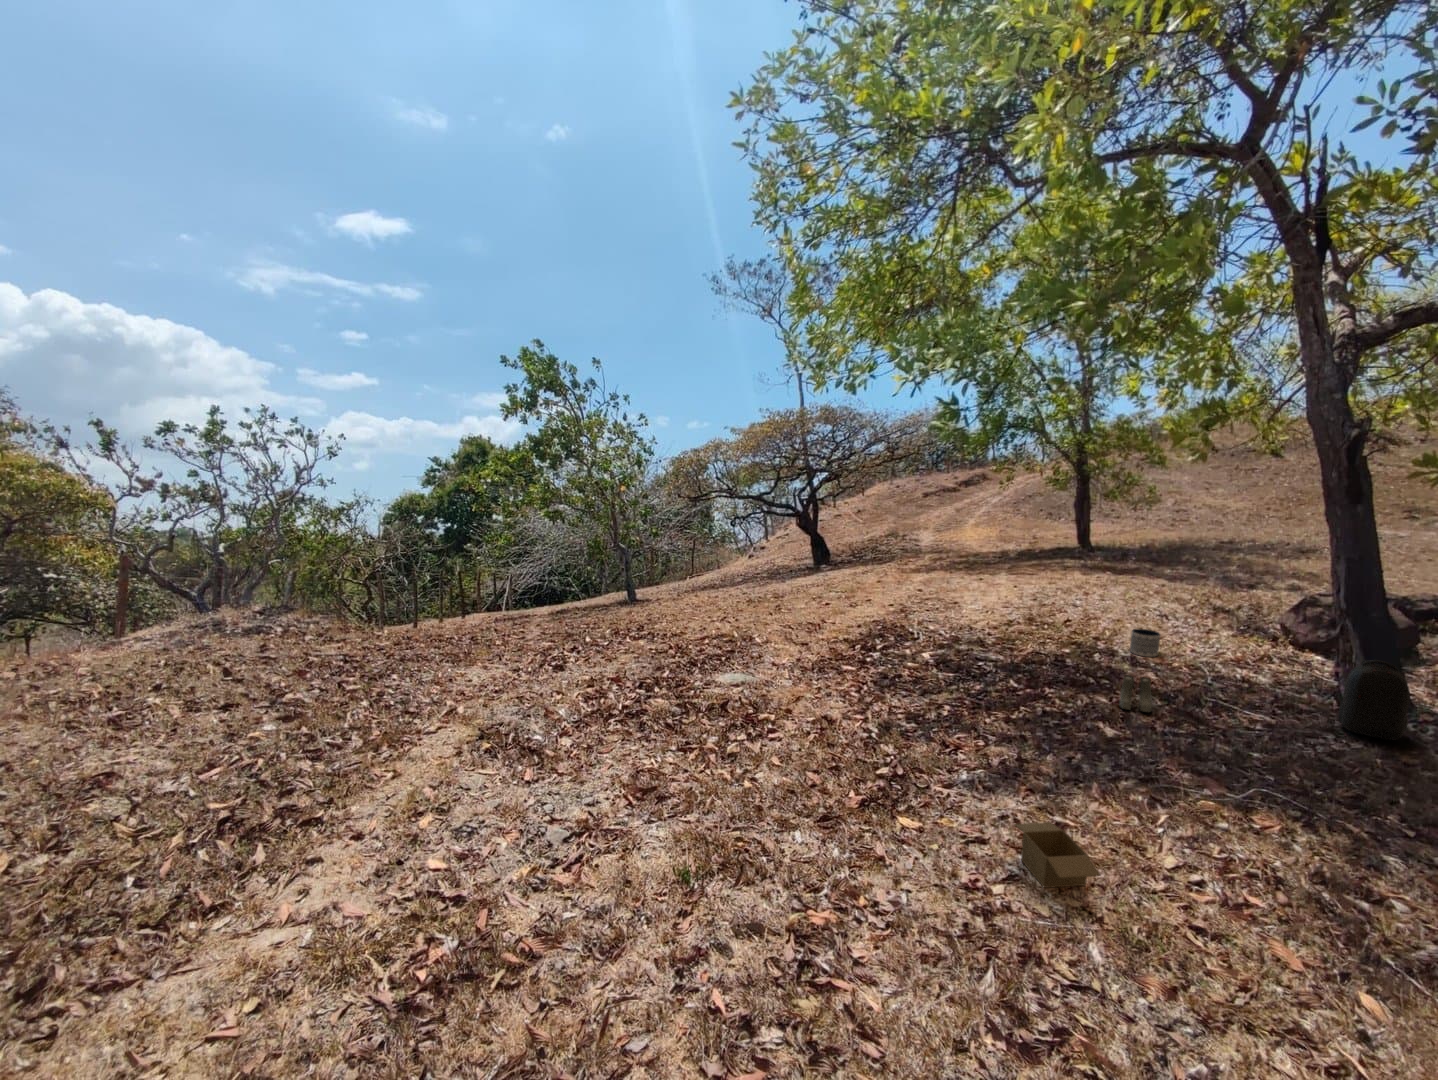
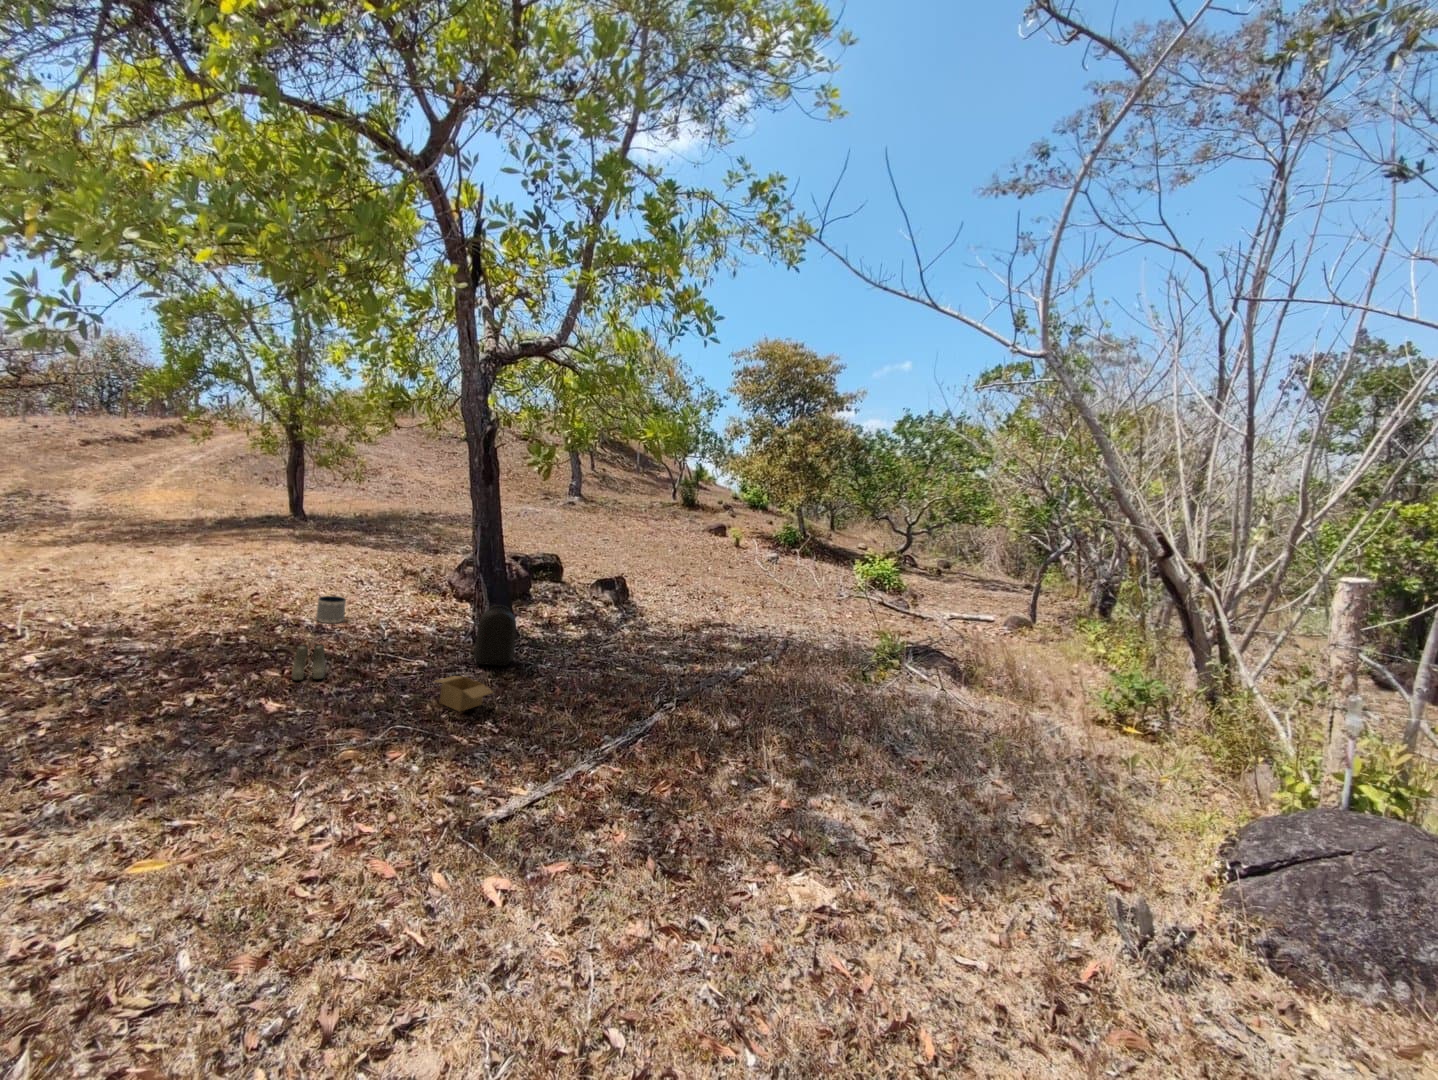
cardboard box: present [1014,822,1101,888] -> present [434,676,493,712]

